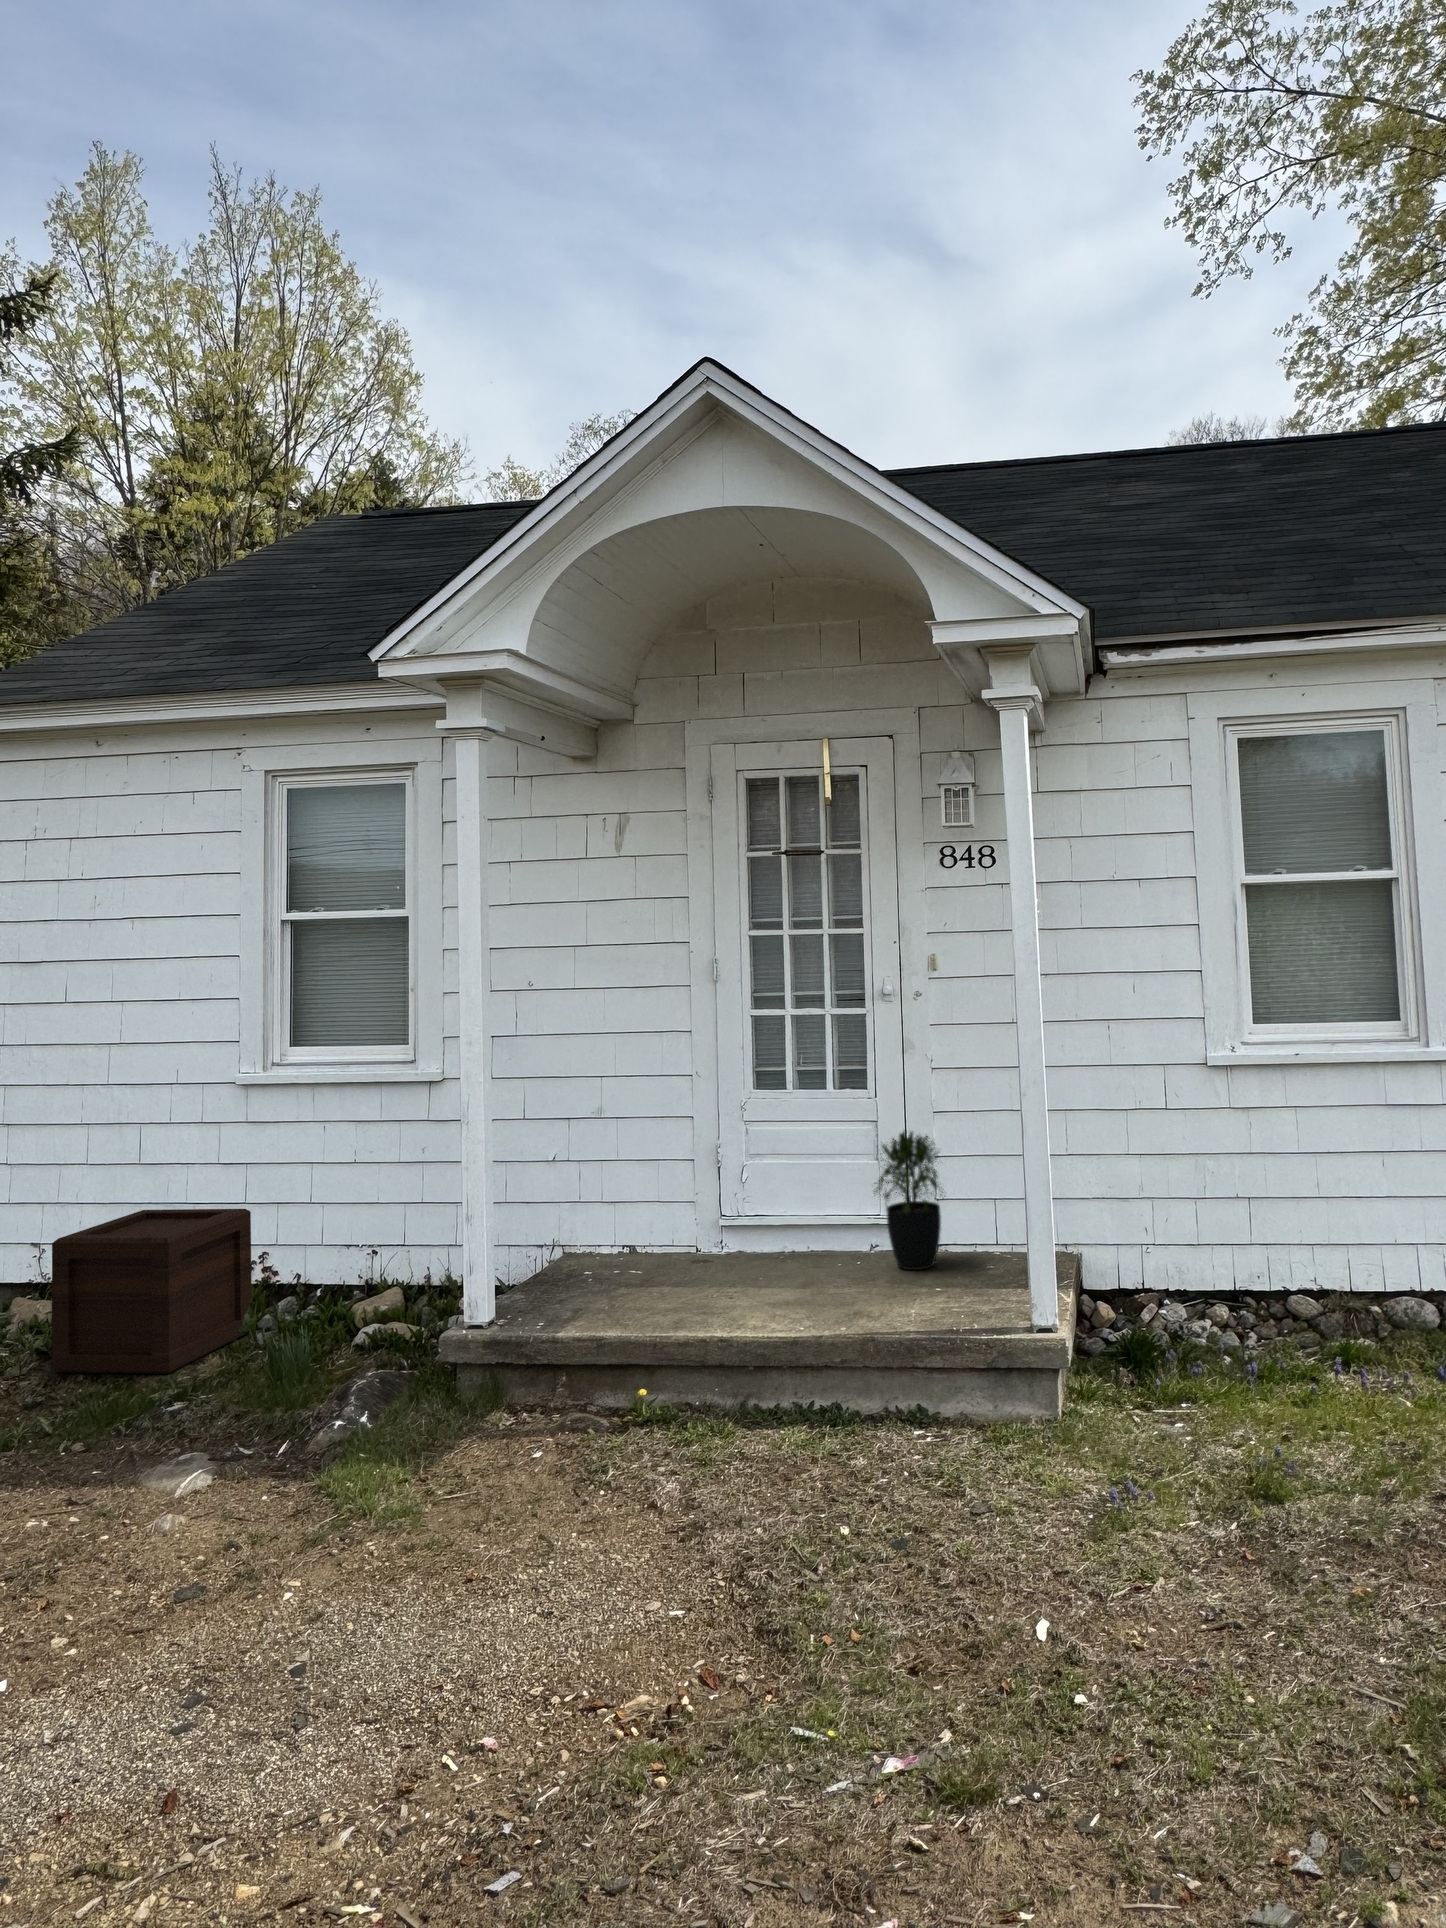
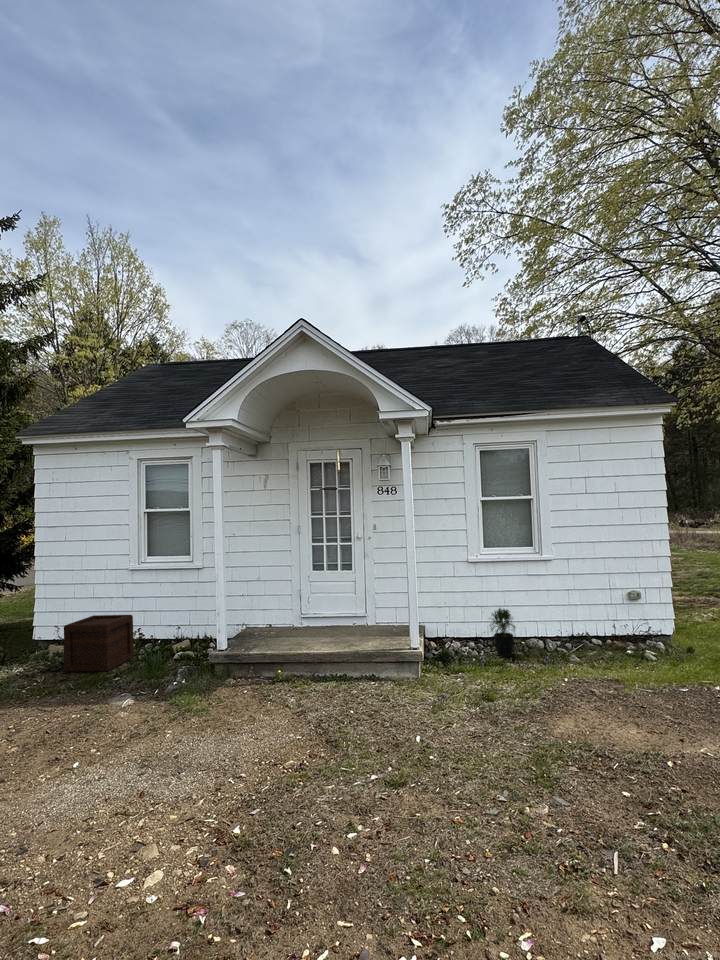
potted plant: present [874,1130,945,1270] -> present [490,608,515,657]

